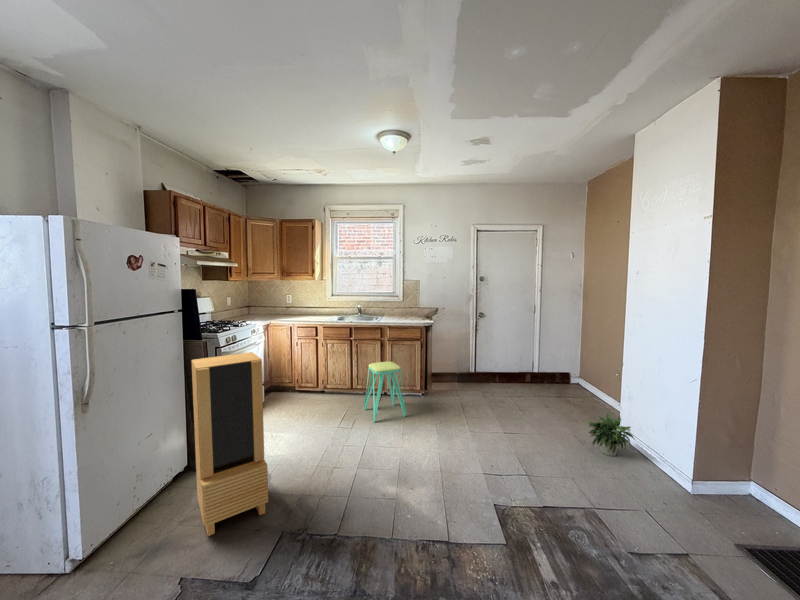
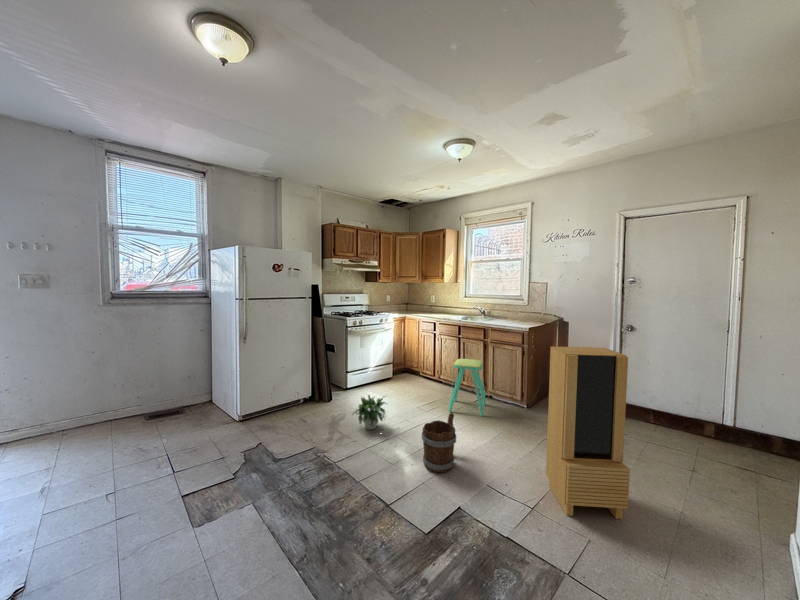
storage cabinet: present [192,352,268,536] -> present [546,346,630,519]
potted plant: present [588,412,637,456] -> present [353,395,387,429]
bucket: none [413,421,451,487] -> present [422,413,456,473]

